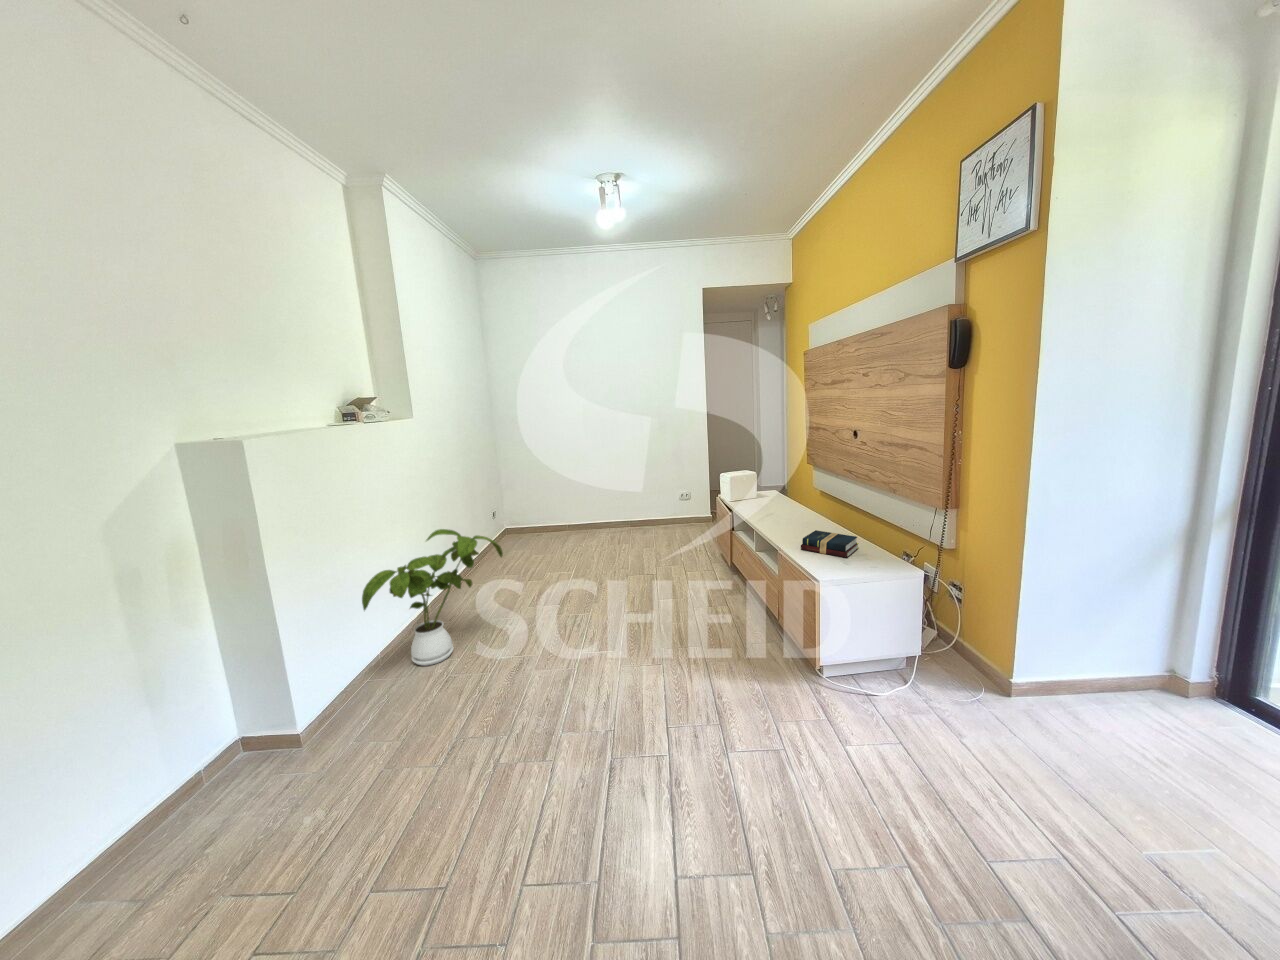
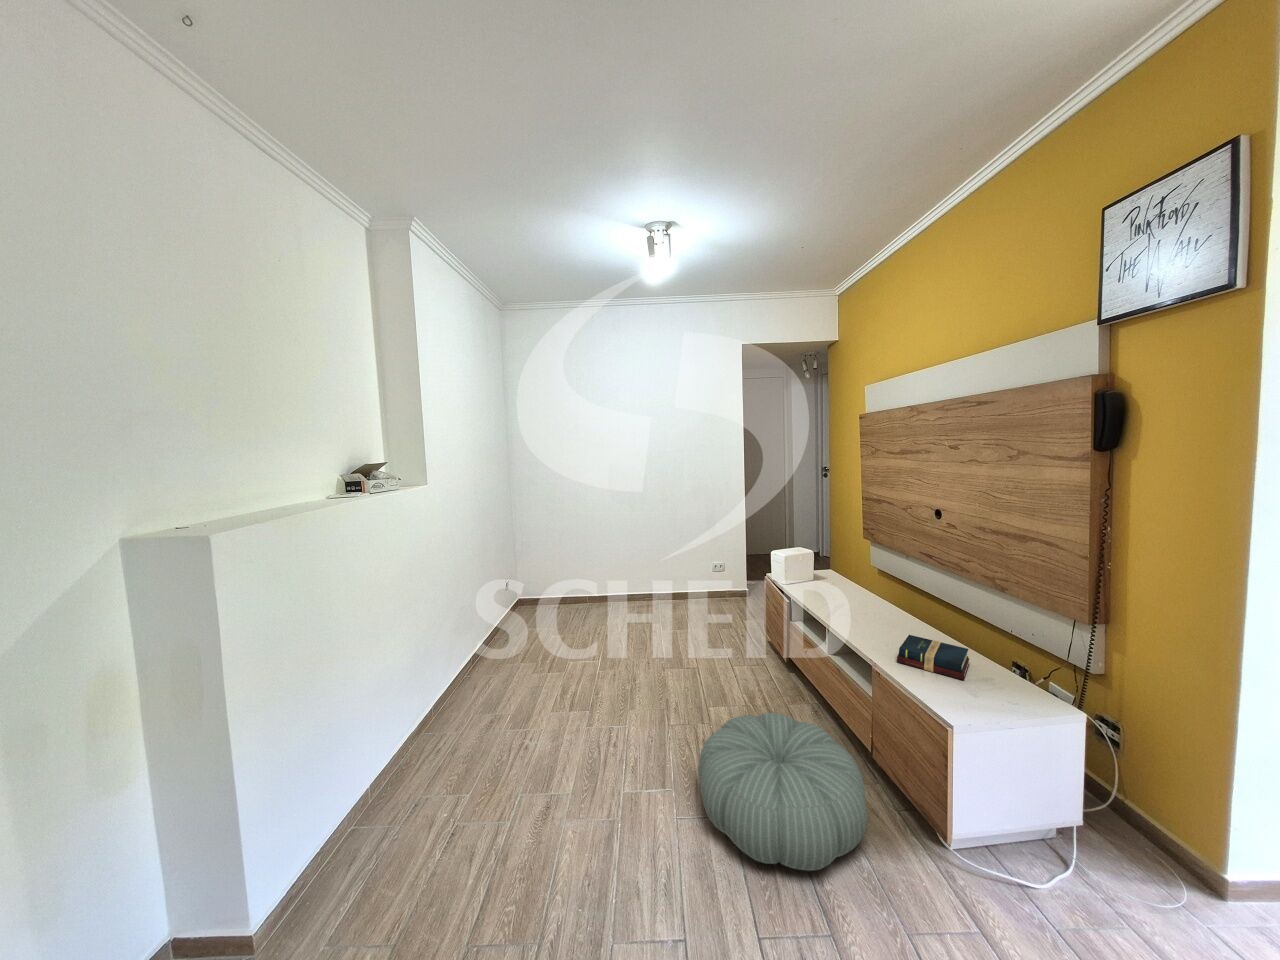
house plant: present [362,529,503,666] -> none [351,623,527,798]
pouf: none [640,595,766,692] -> present [698,713,867,871]

